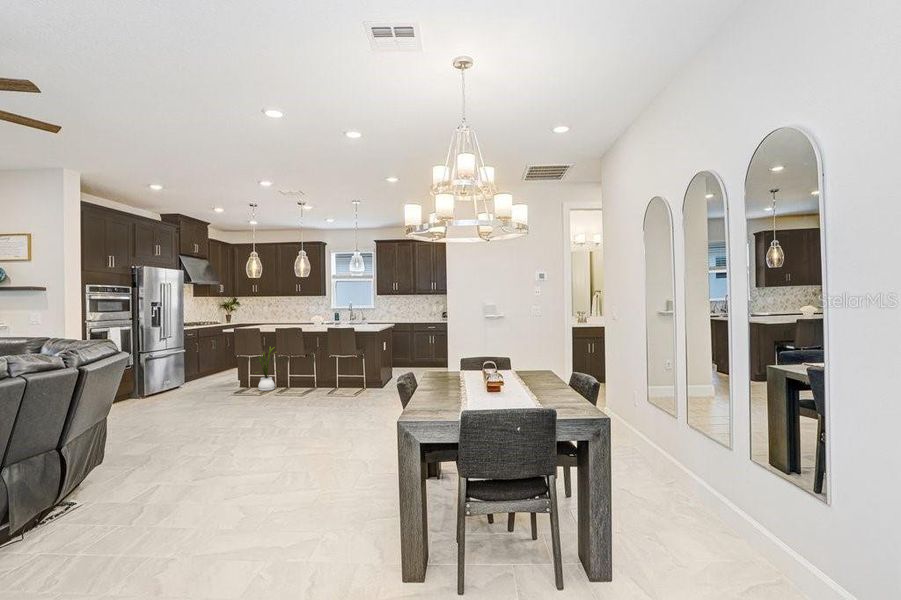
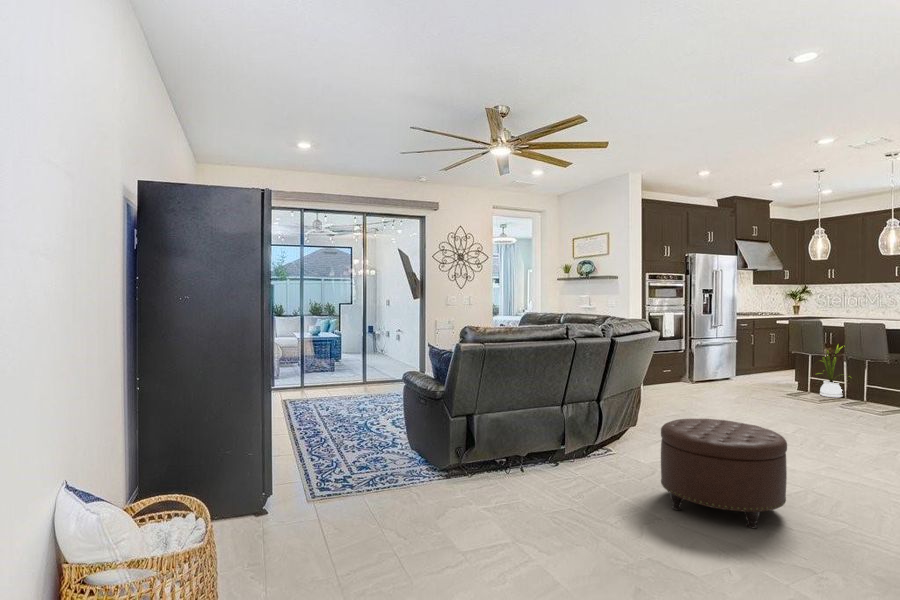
ottoman: none [162,434,285,547] -> present [661,419,787,529]

